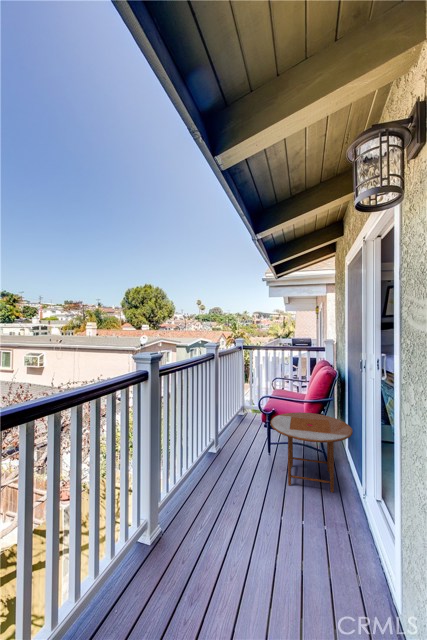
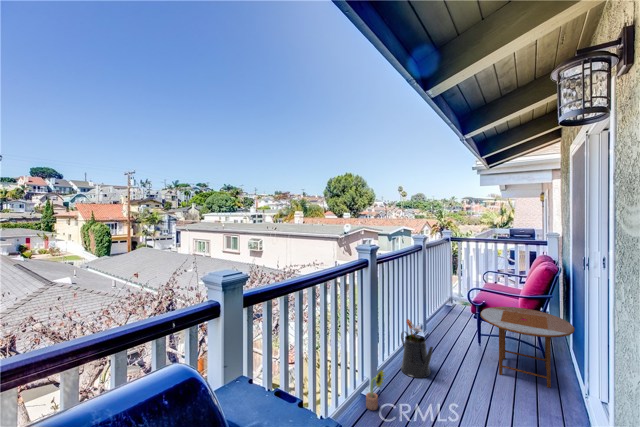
watering can: none [189,434,223,505] -> present [401,319,433,378]
decorative plant: none [141,508,168,564] -> present [366,370,385,410]

